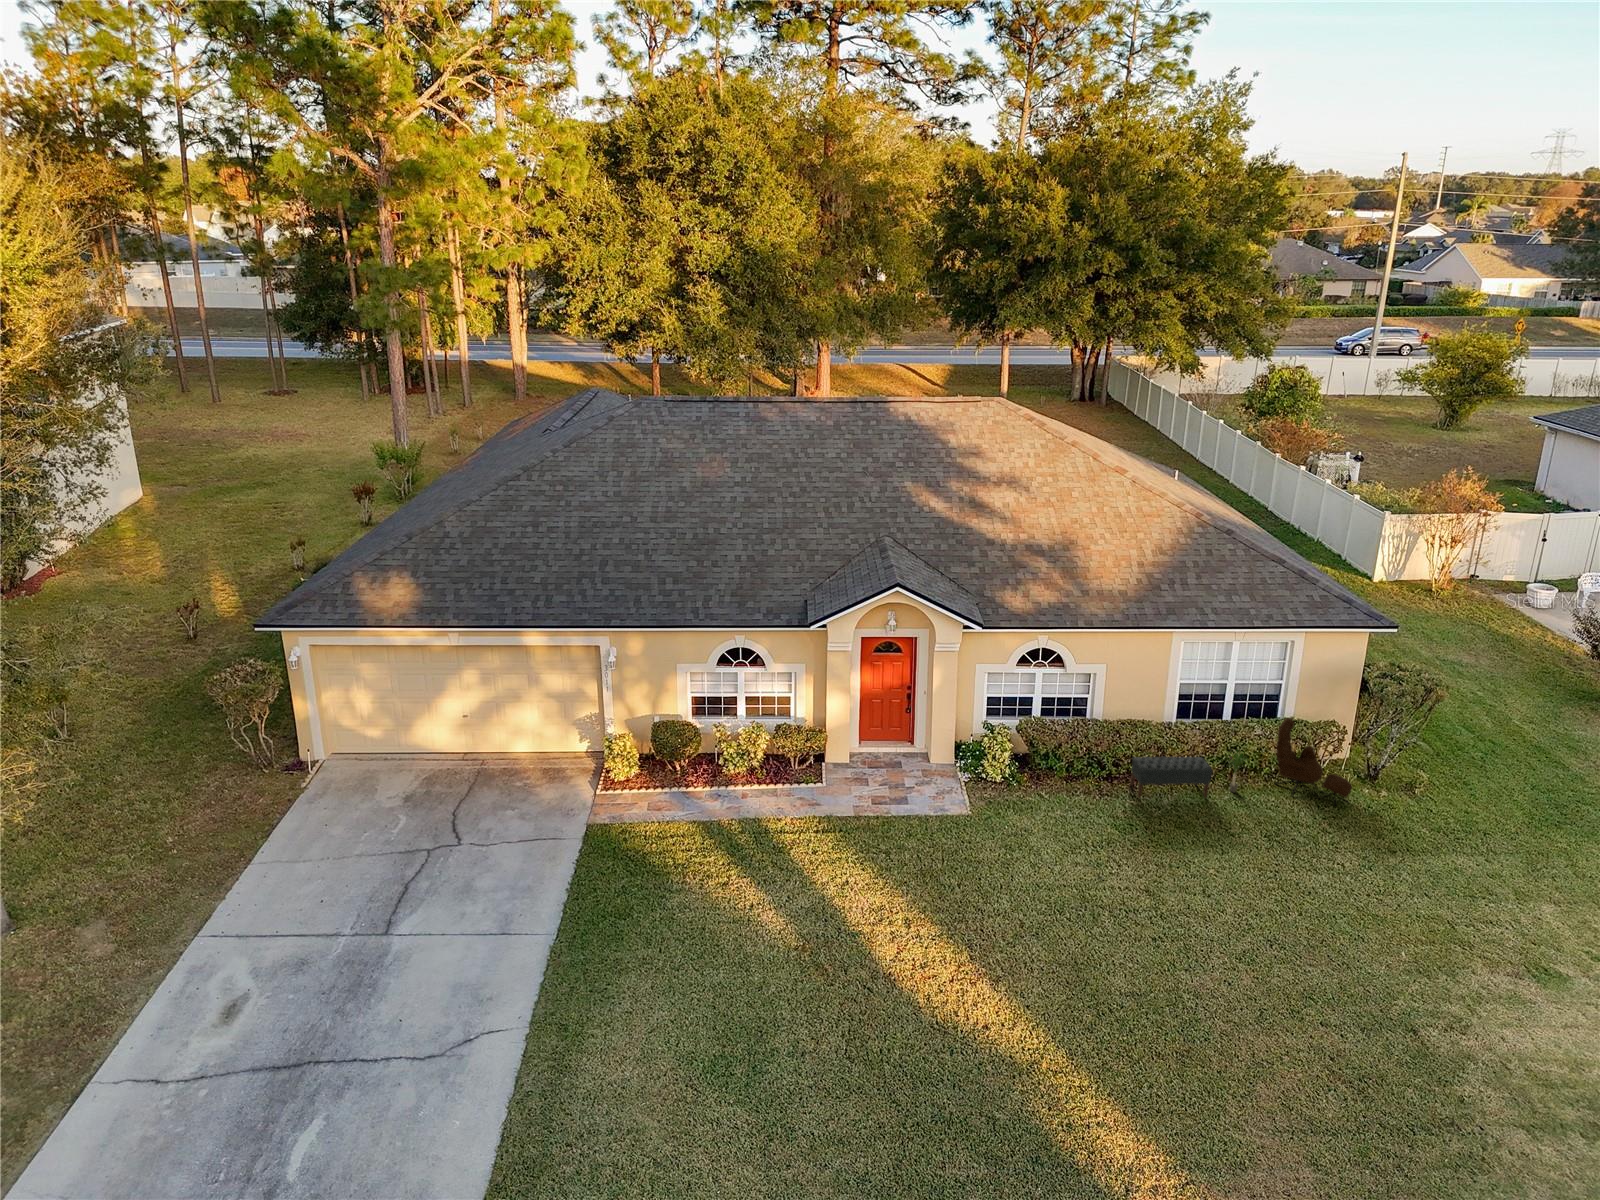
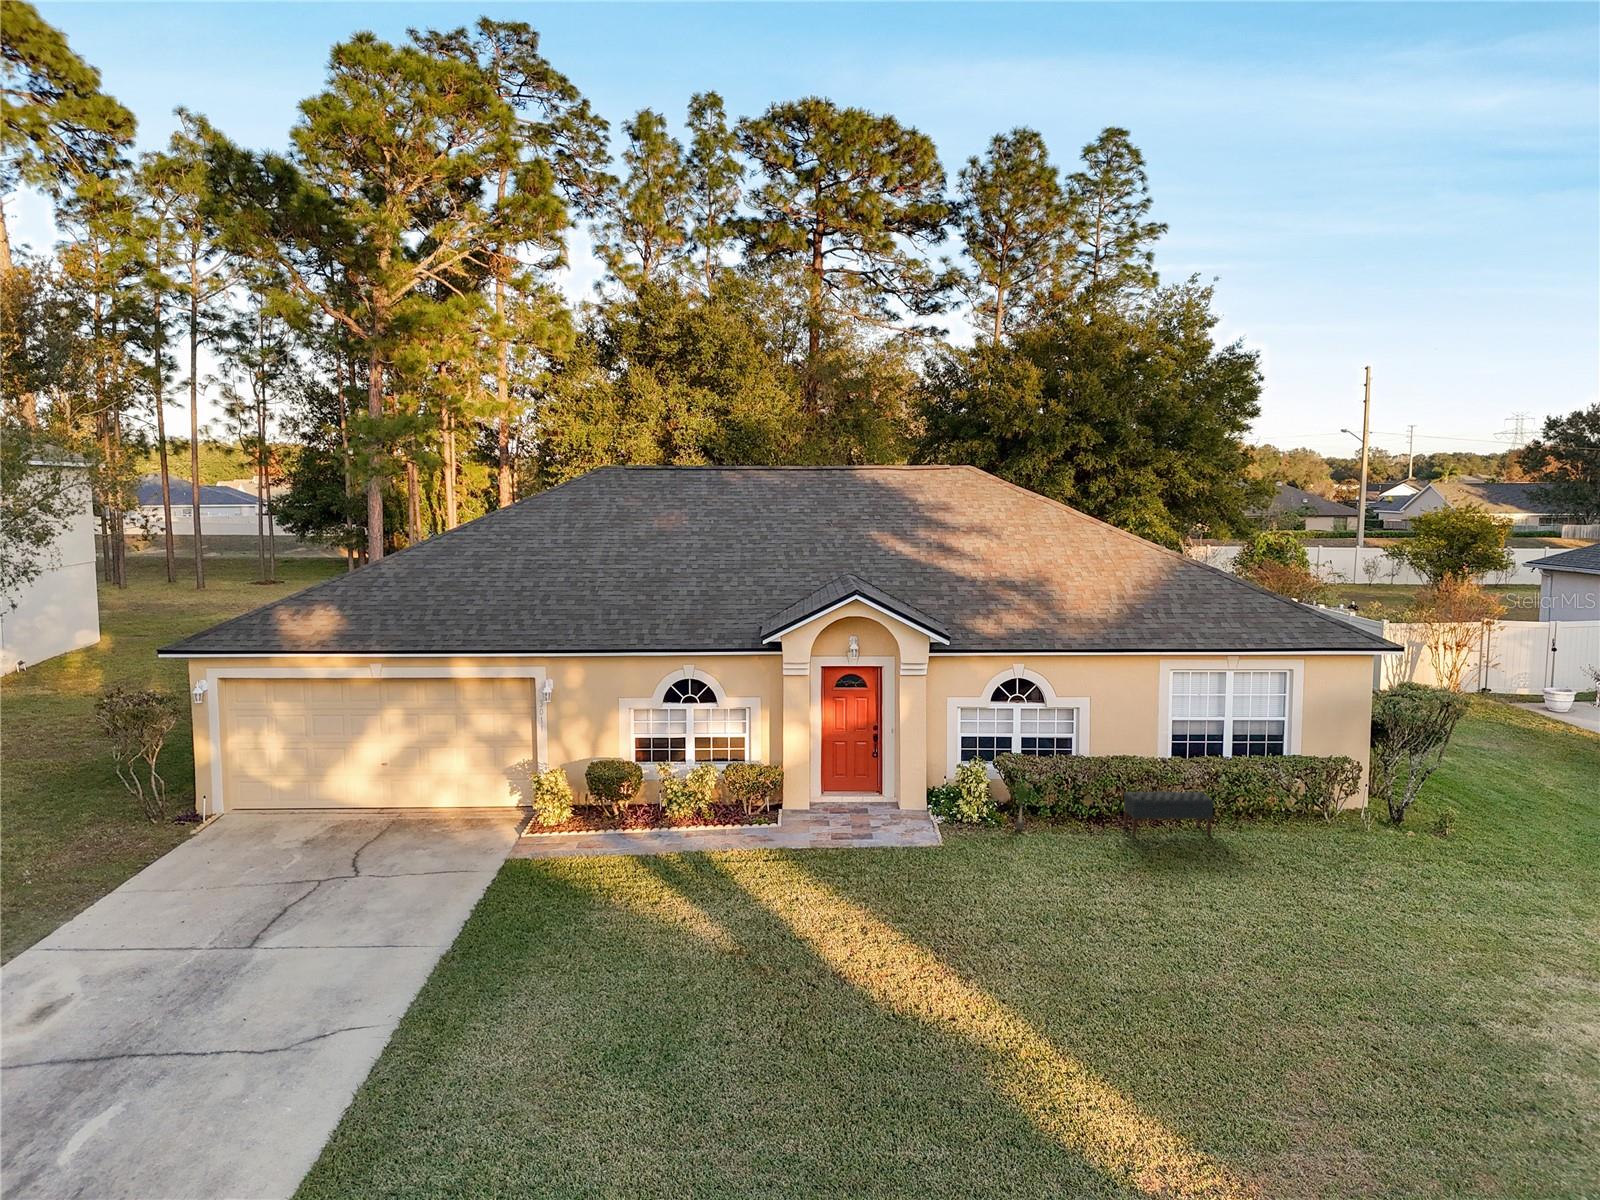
lounge chair: present [1275,718,1352,805] -> none [1283,750,1374,841]
potted plant: present [1230,751,1245,792] -> present [1013,782,1029,830]

